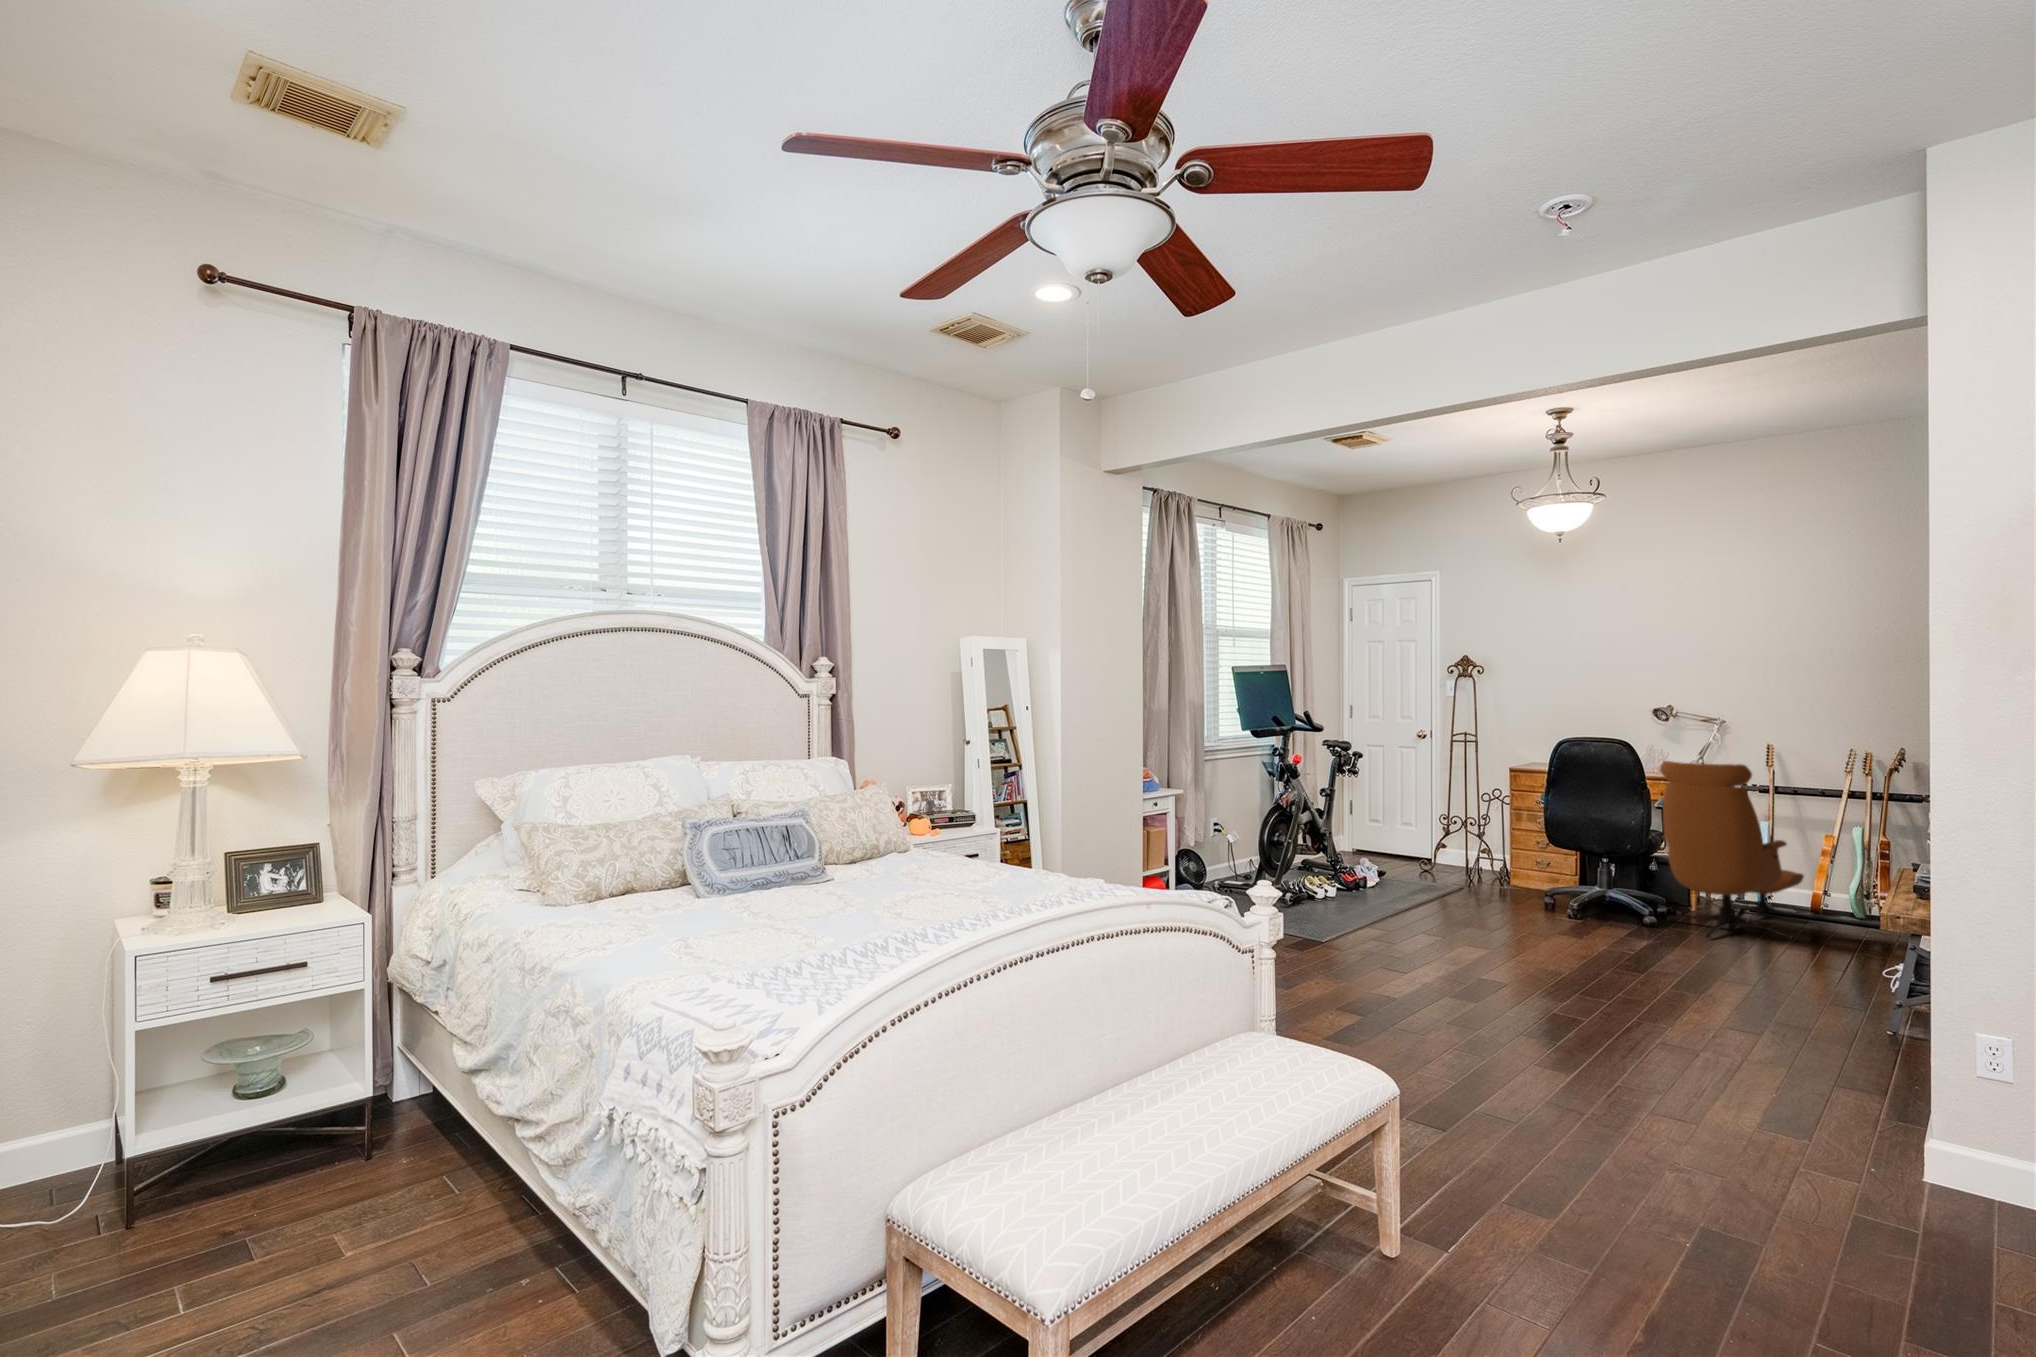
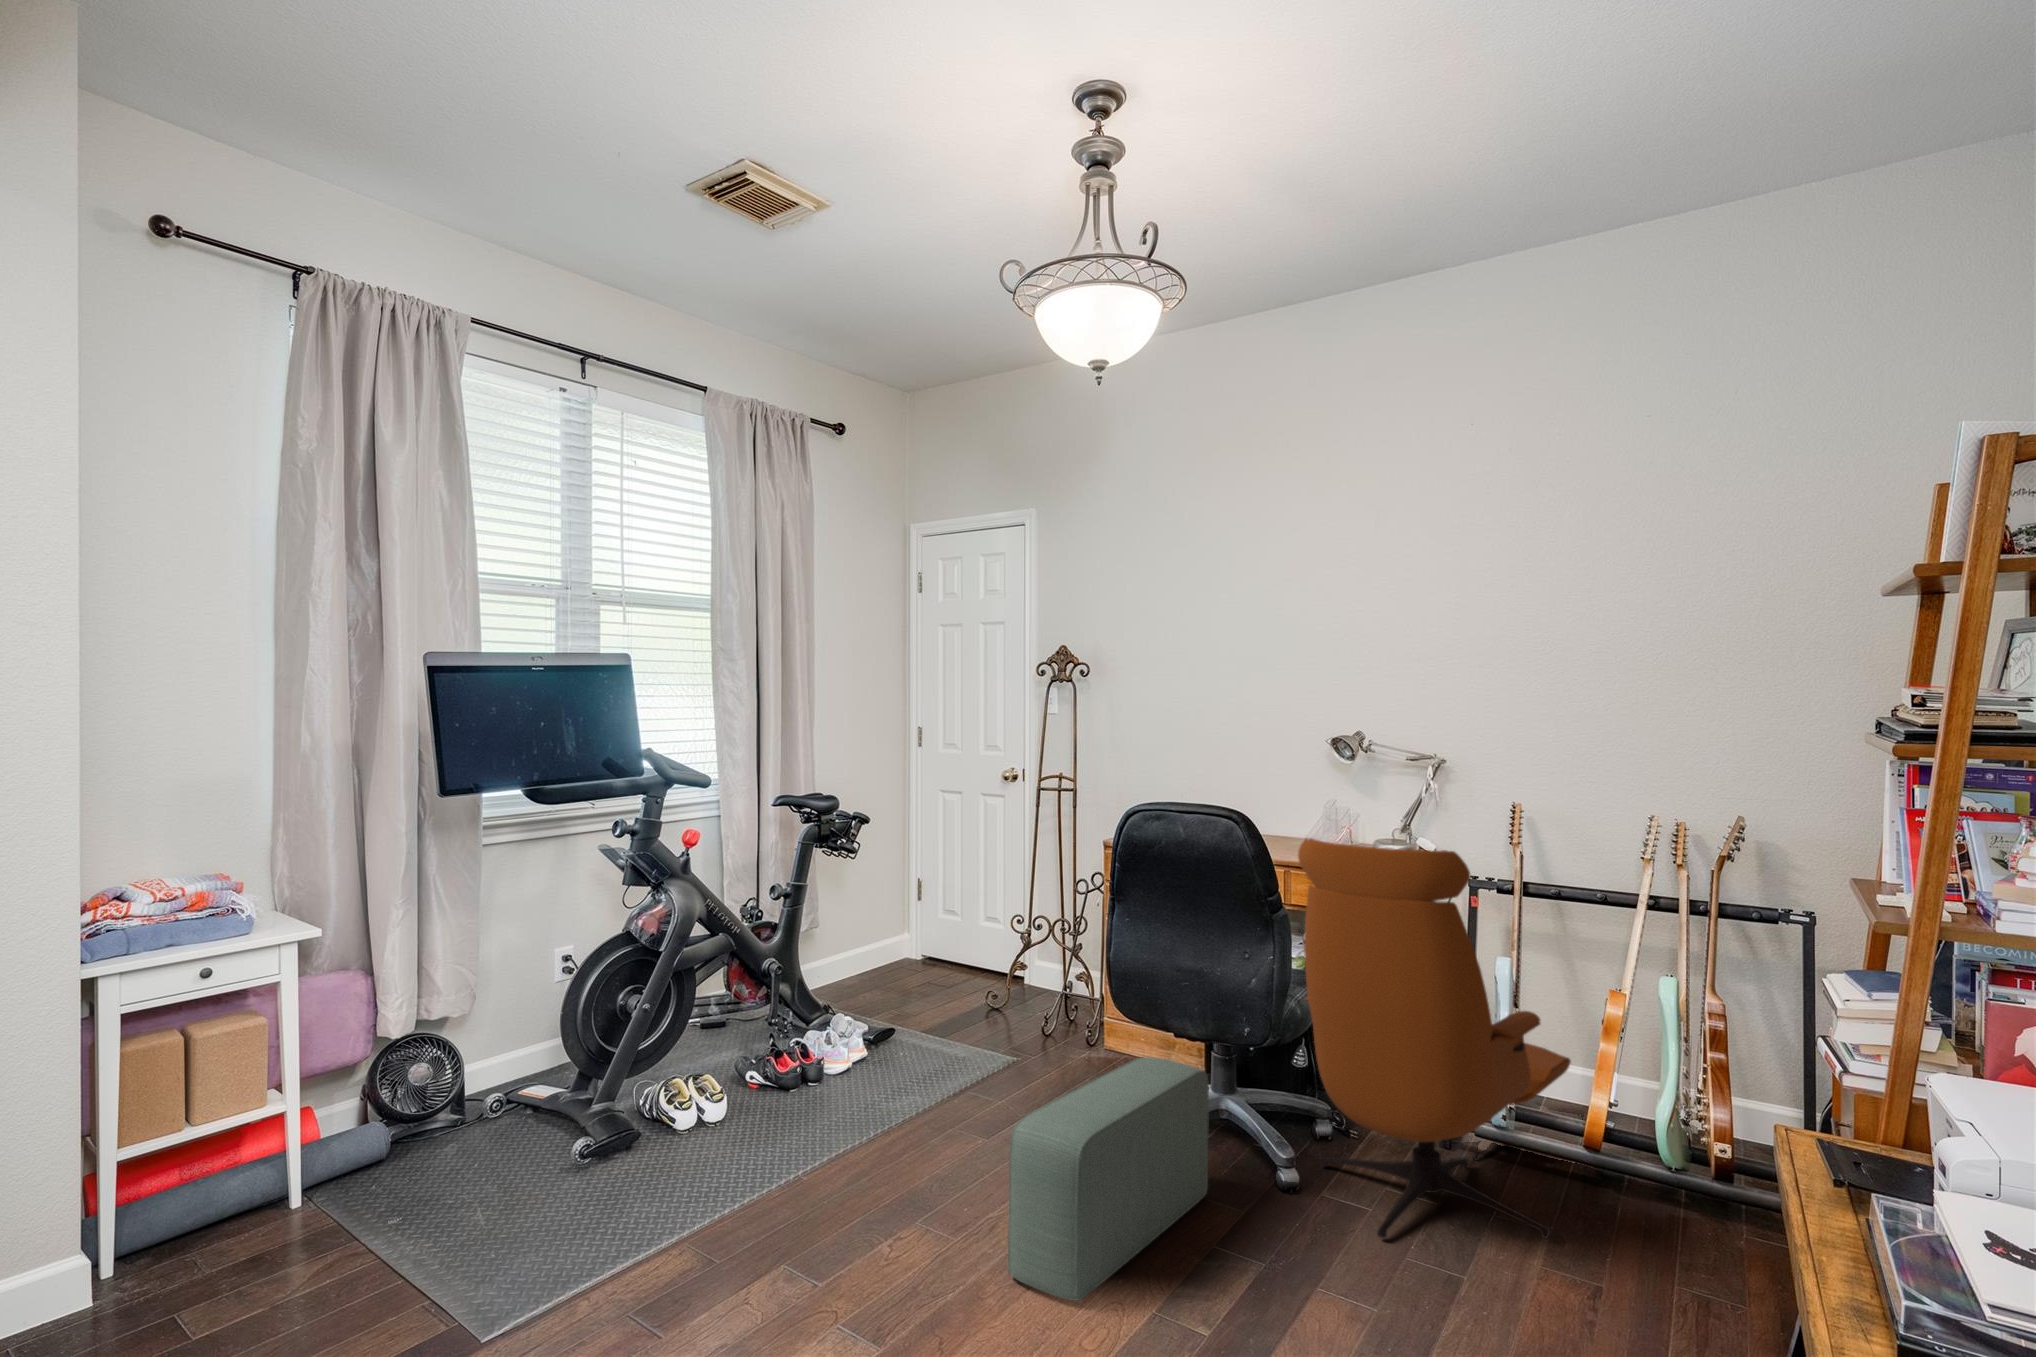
pouf: none [1541,865,1615,946] -> present [1008,1057,1209,1301]

